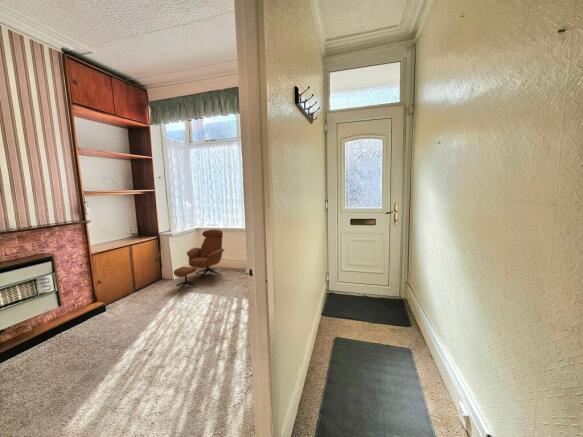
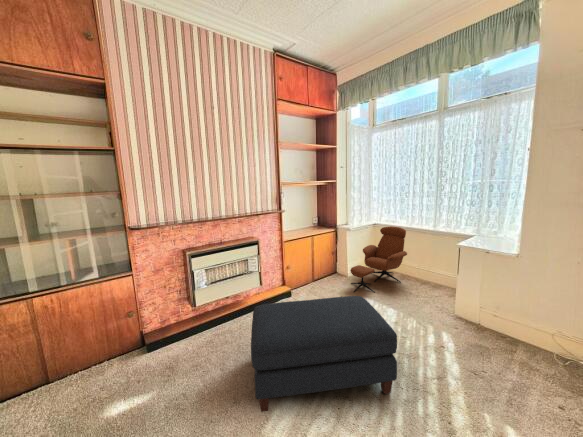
ottoman: none [46,287,199,413] -> present [251,296,397,412]

